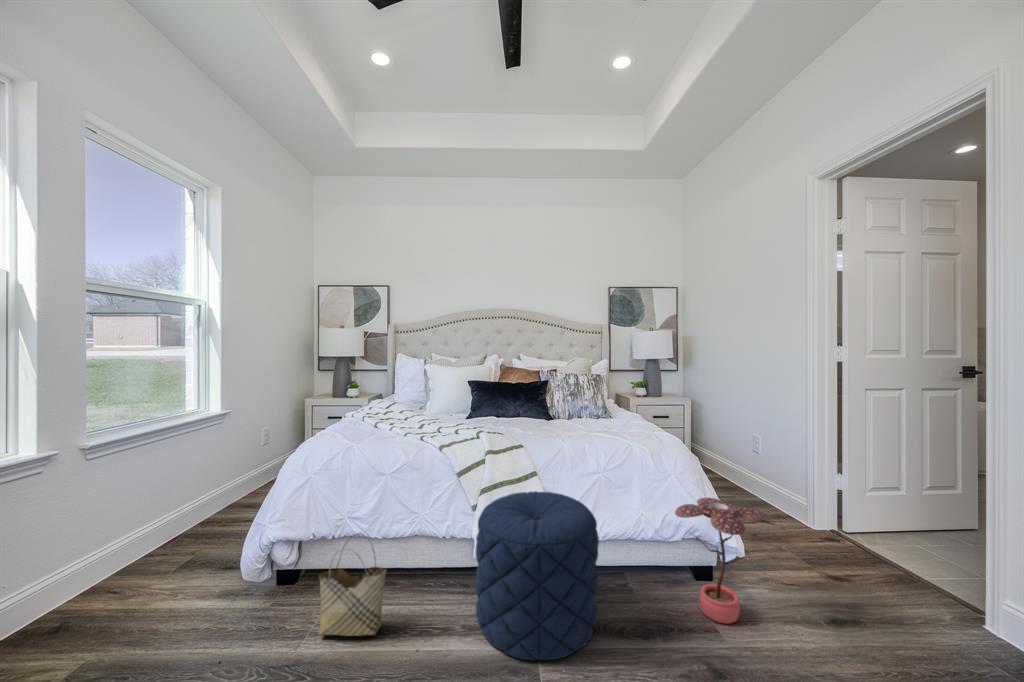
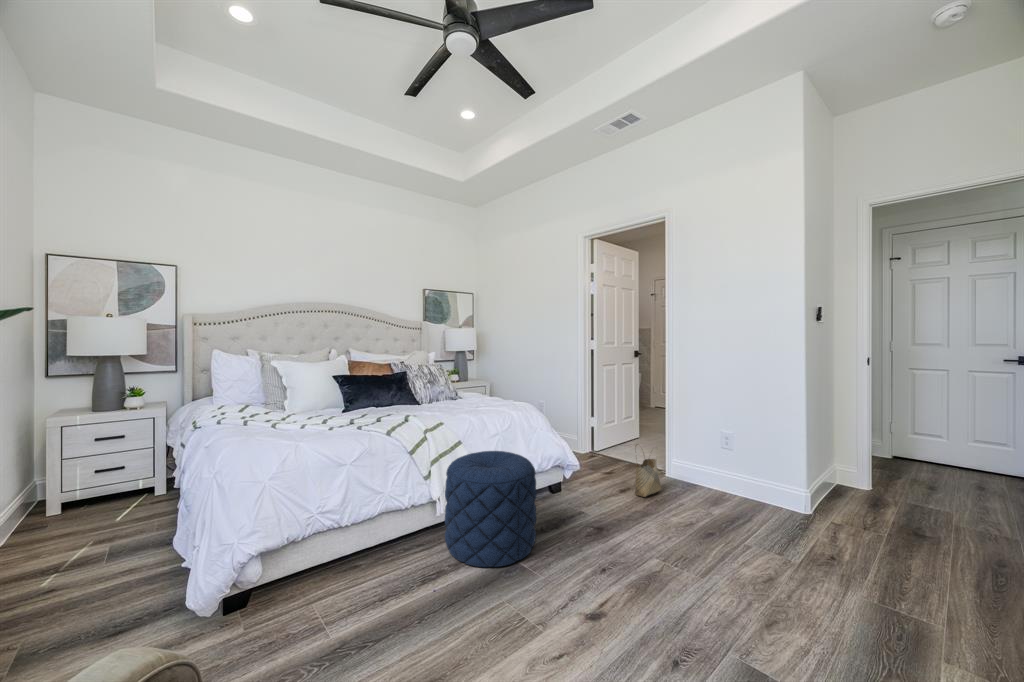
potted plant: present [675,498,765,624] -> none [556,436,600,508]
woven basket: present [319,534,386,636] -> present [635,459,661,497]

